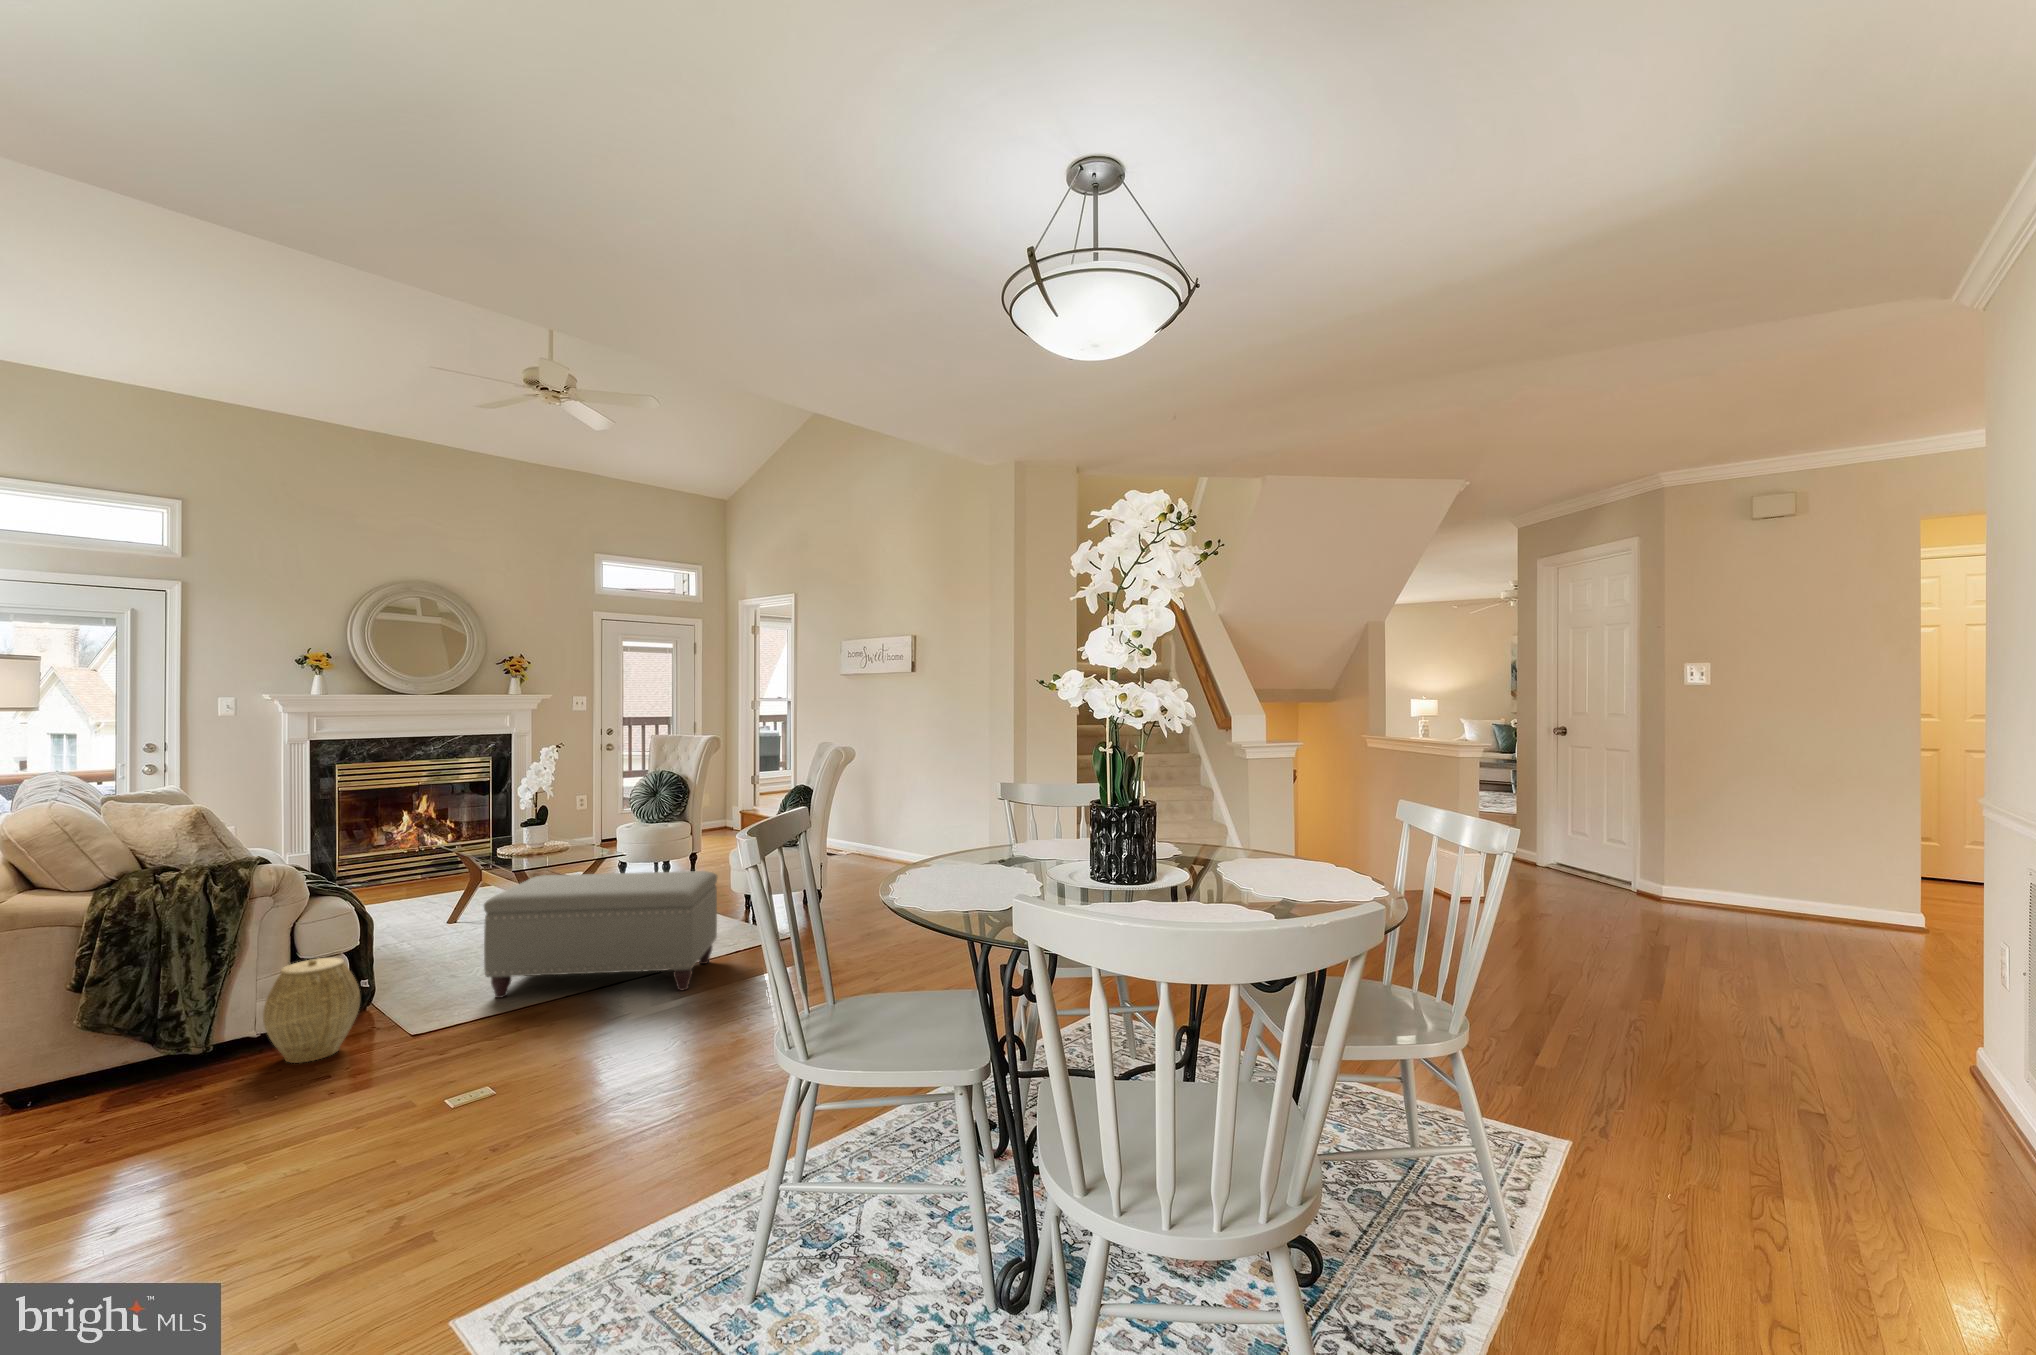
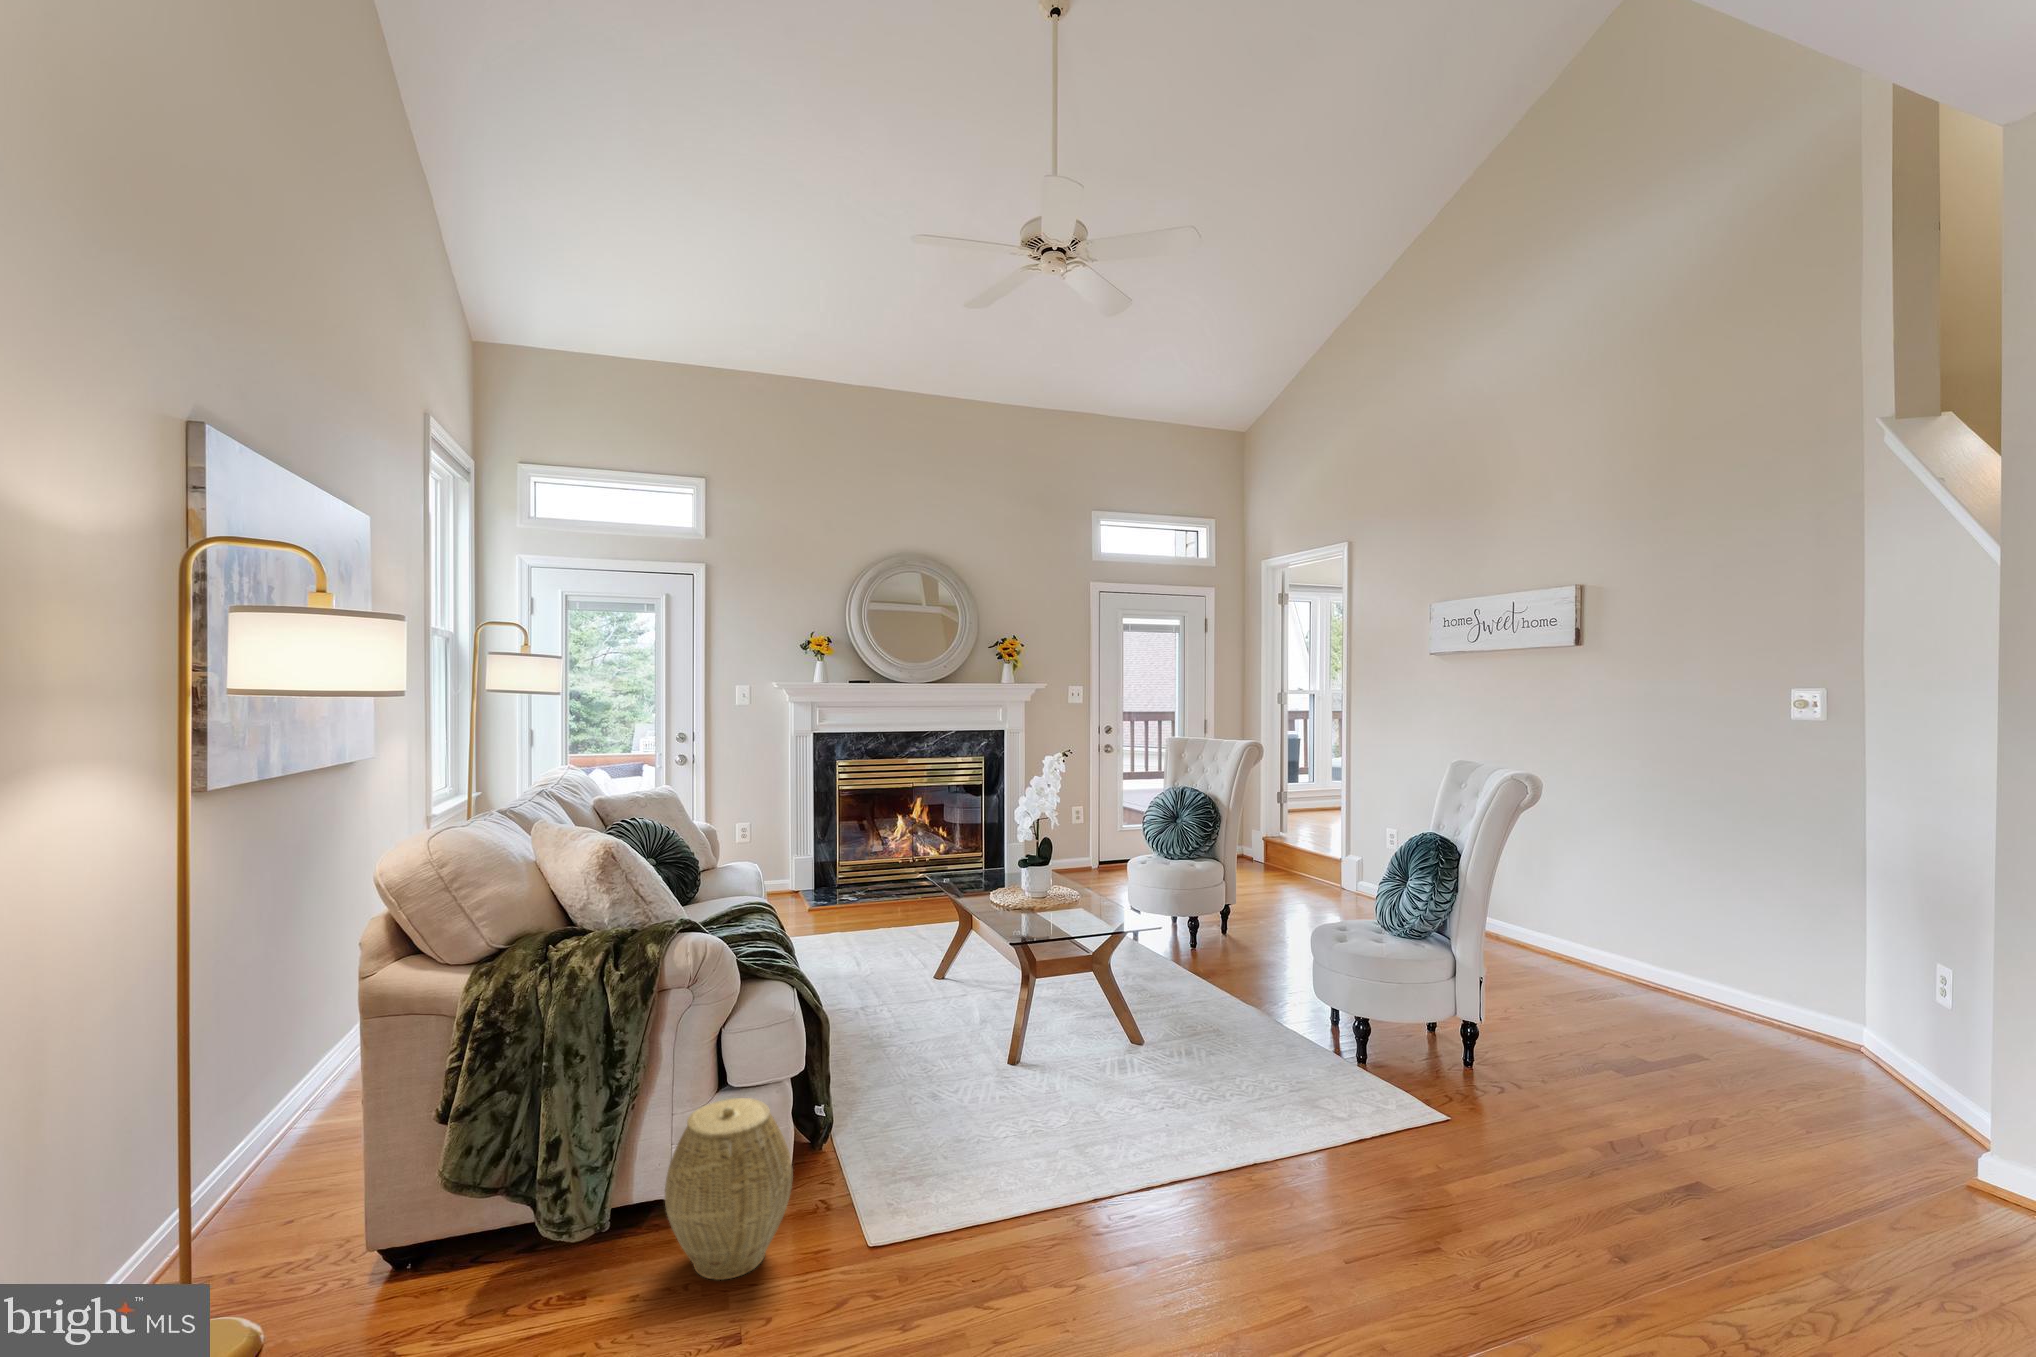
ottoman: present [484,871,718,998] -> none [966,965,1323,1244]

